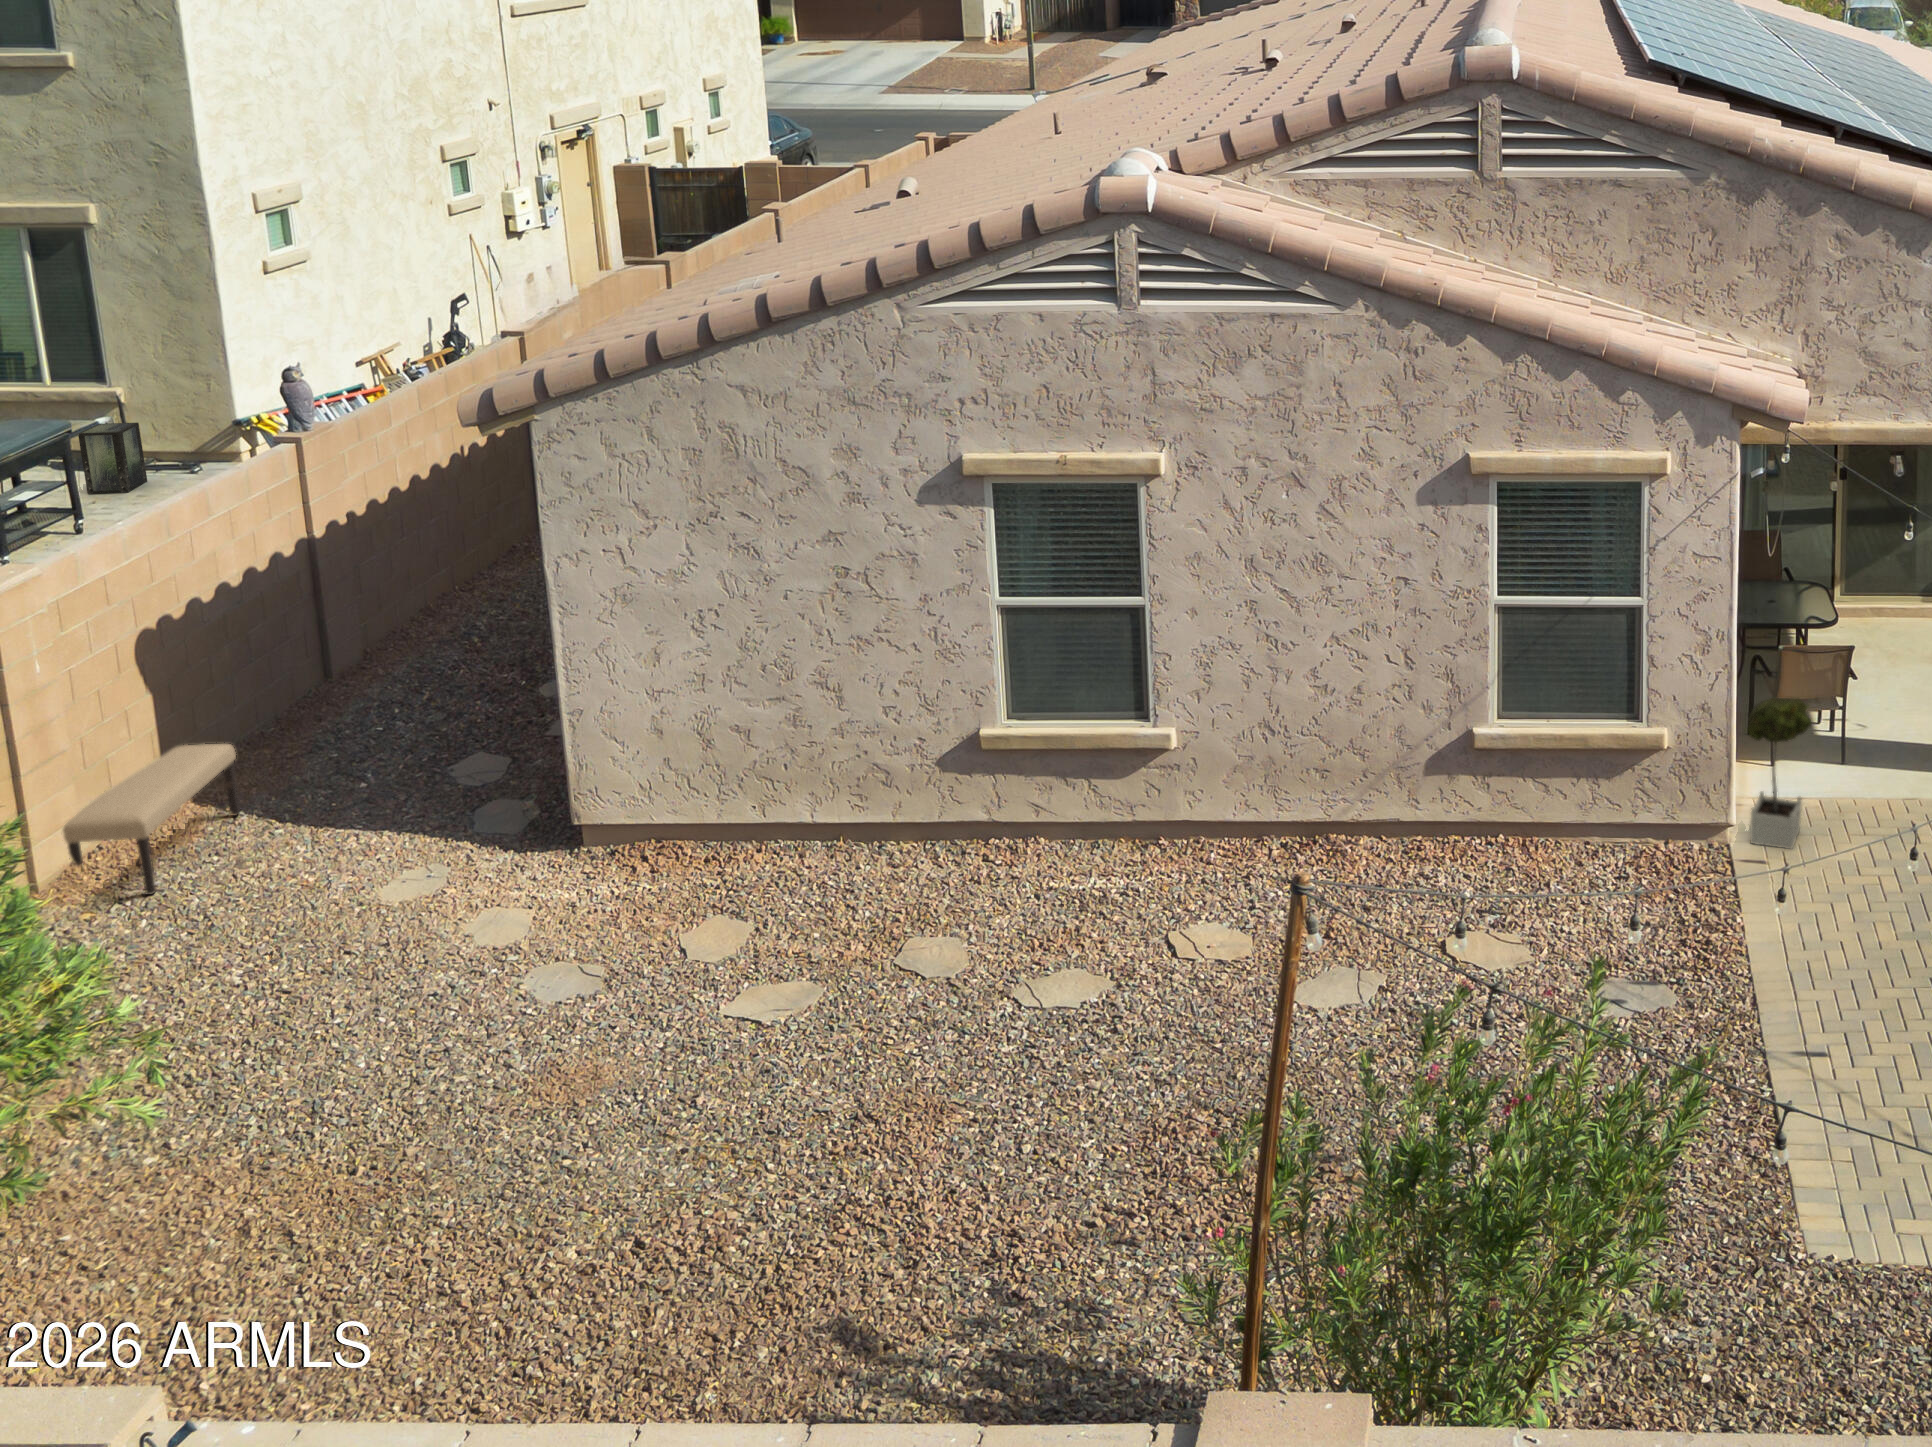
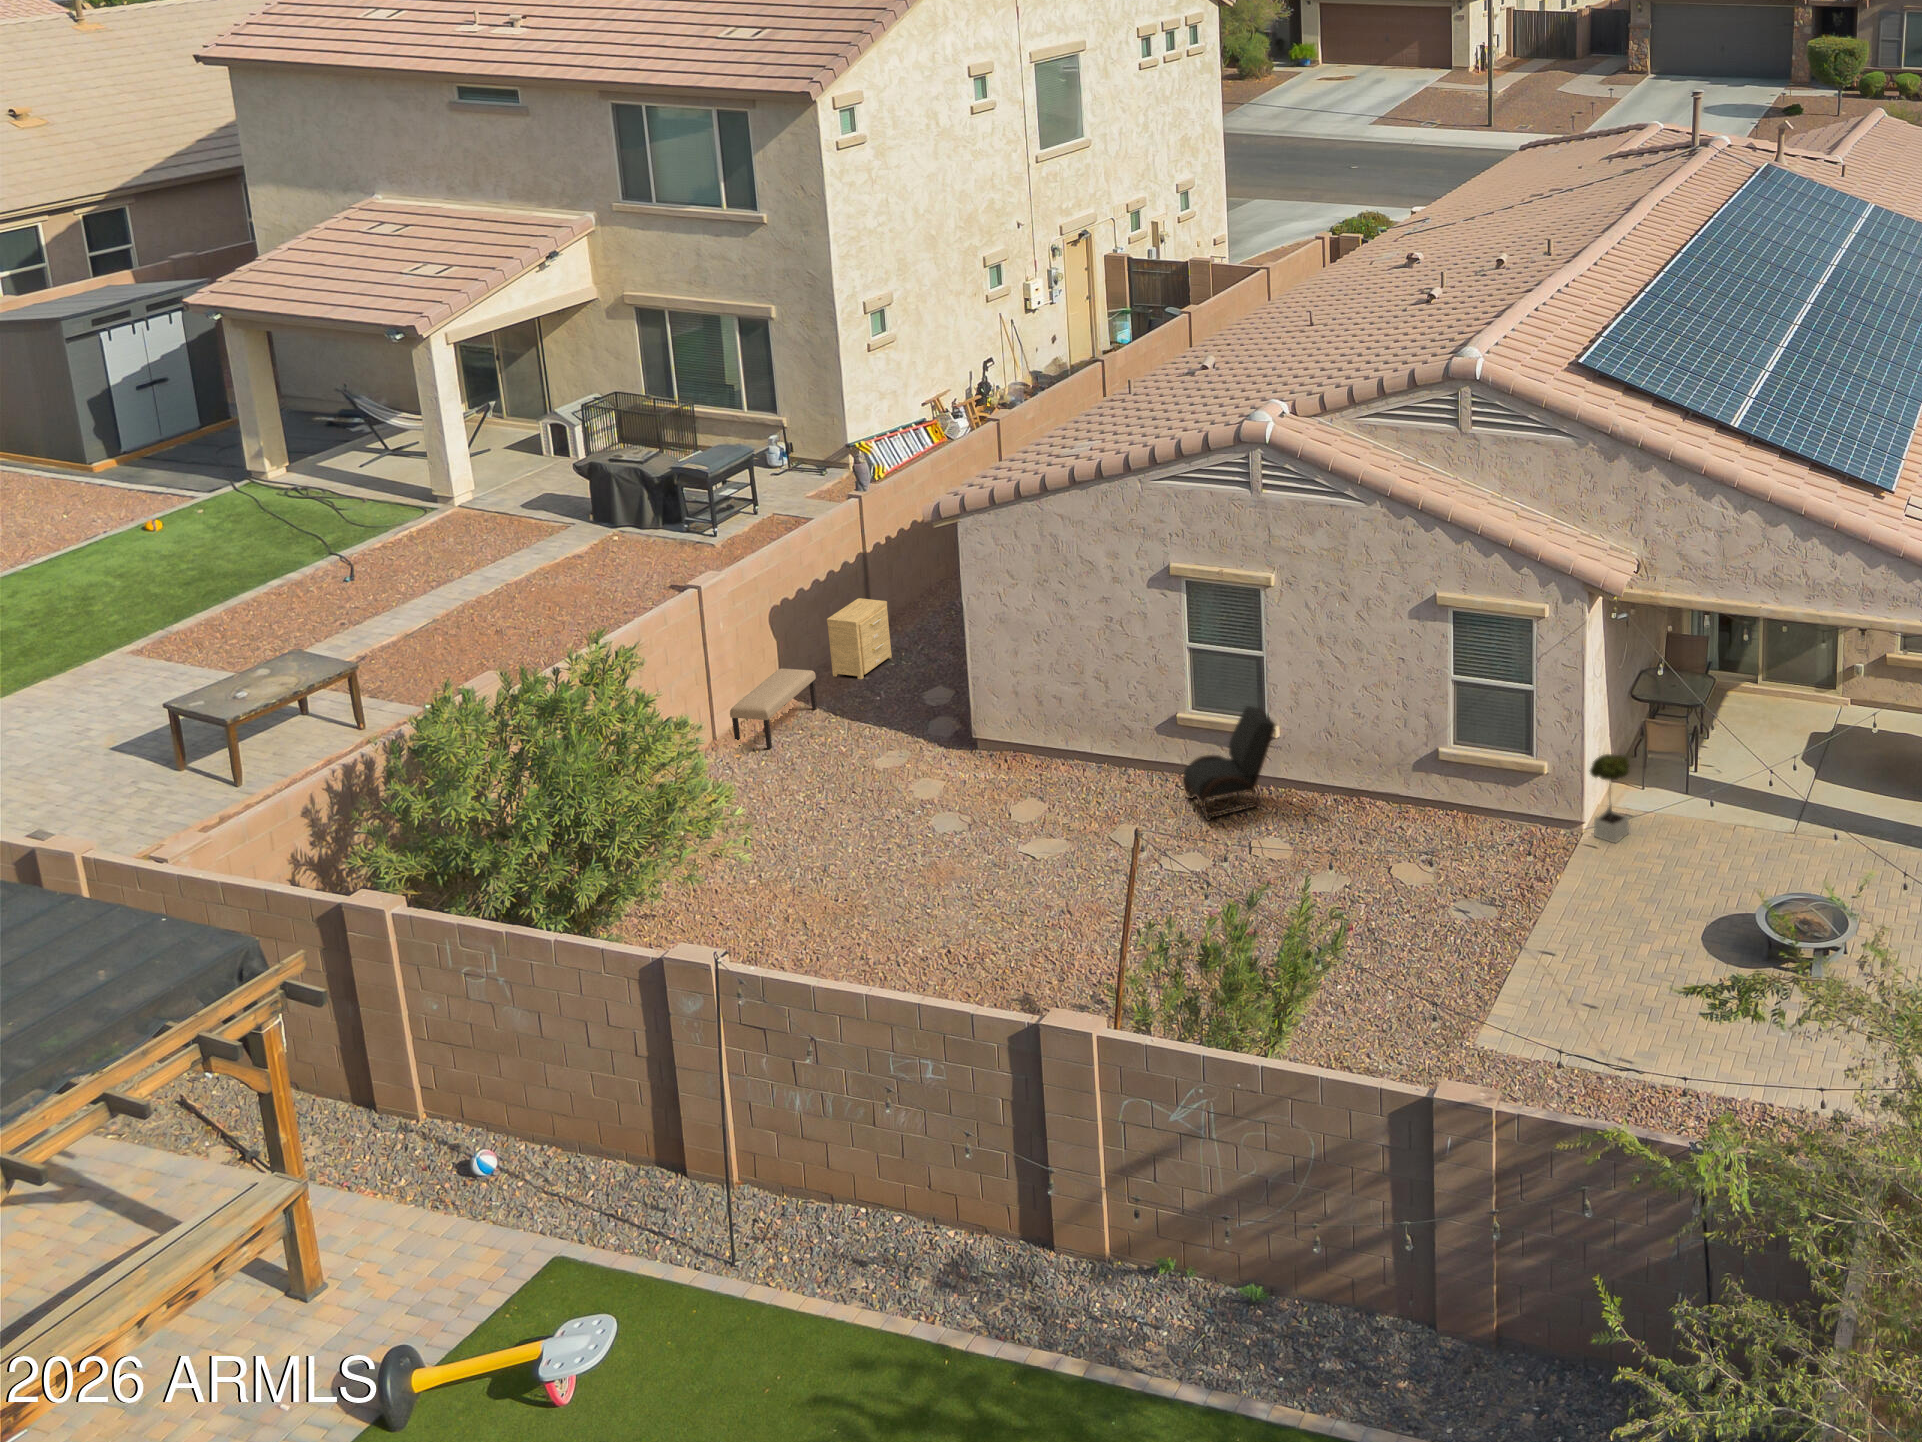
storage box: present [78,423,147,494] -> none [760,446,797,490]
side table: none [247,618,372,759] -> present [827,598,892,679]
lounge chair: none [1007,697,1179,908] -> present [1182,706,1276,820]

